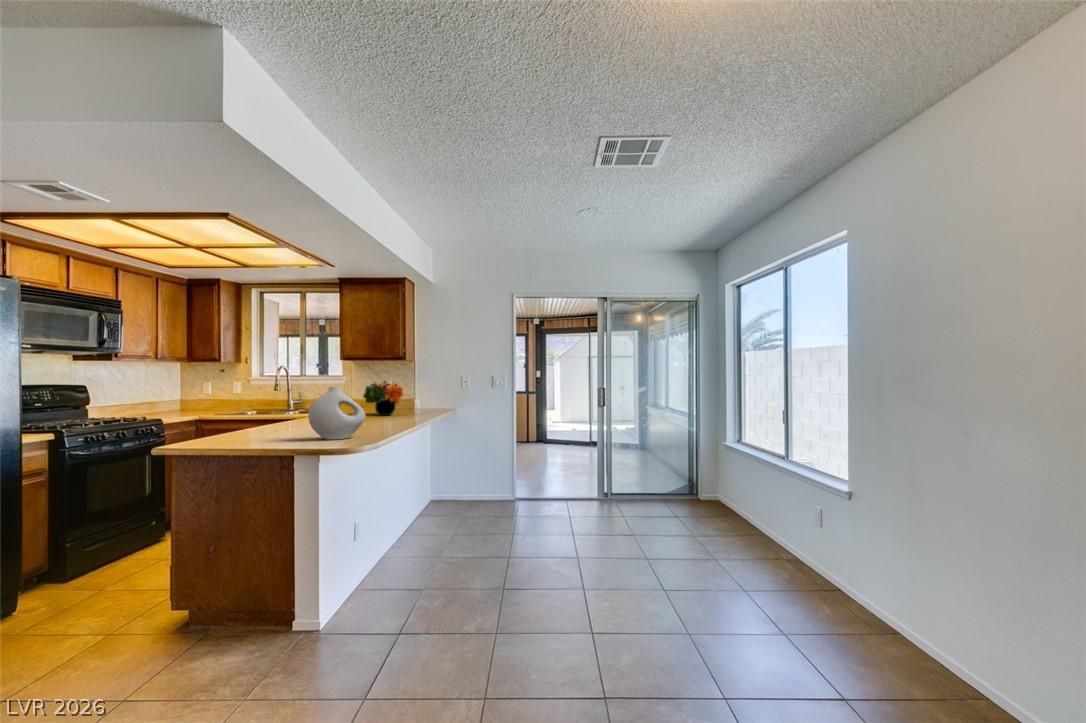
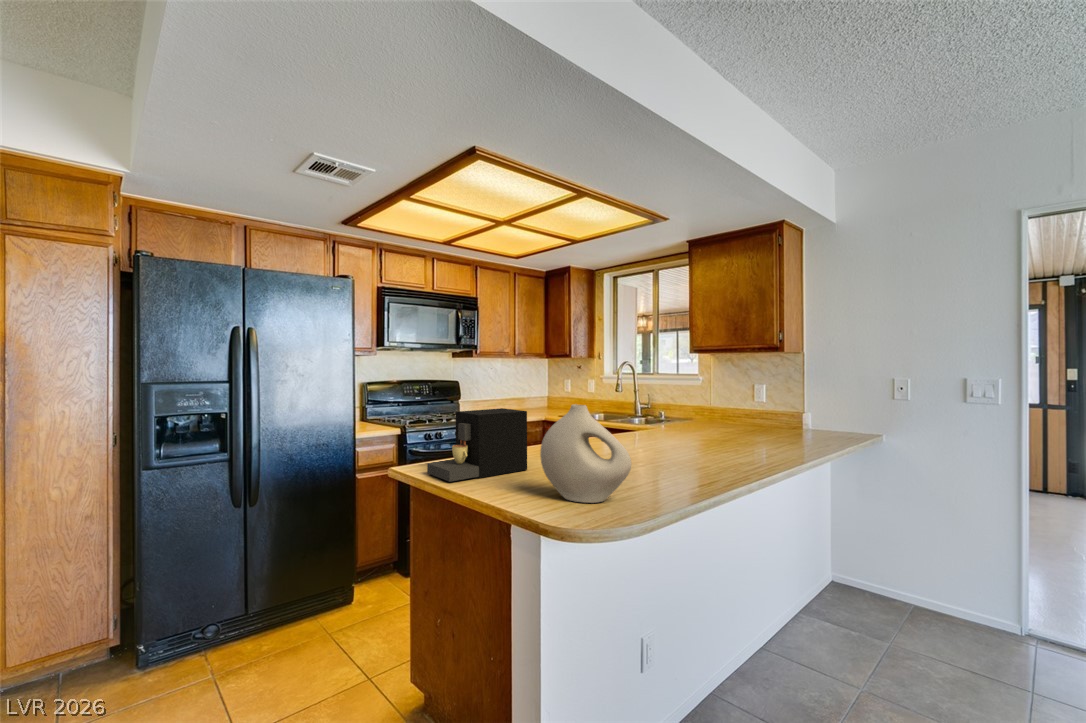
flower arrangement: present [363,381,404,416] -> none [703,386,775,446]
coffee maker: none [196,396,273,445] -> present [427,408,527,482]

